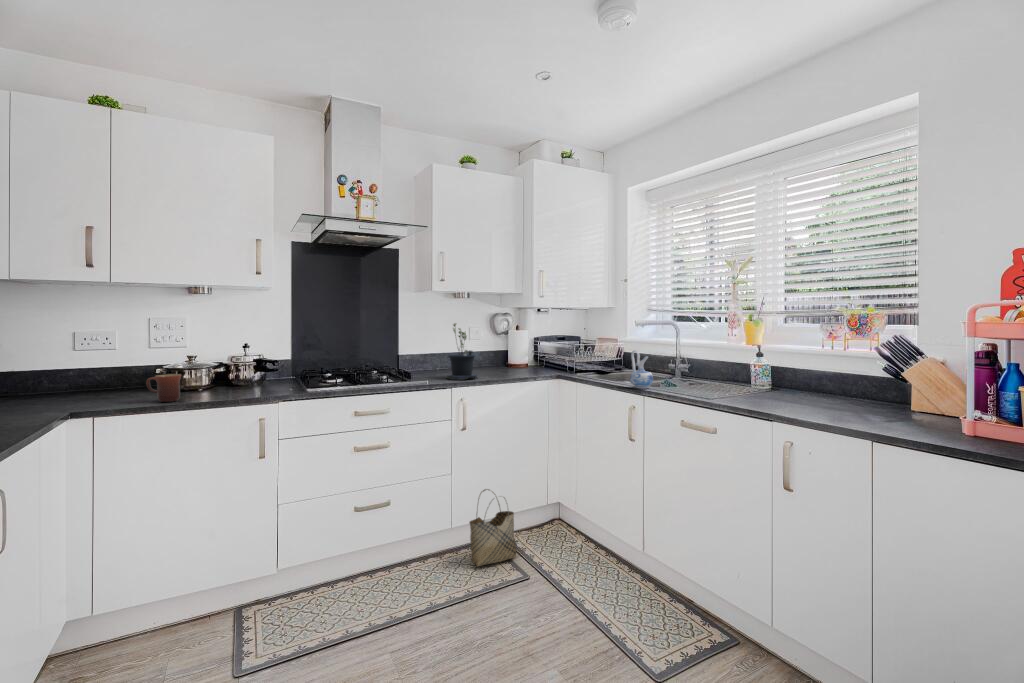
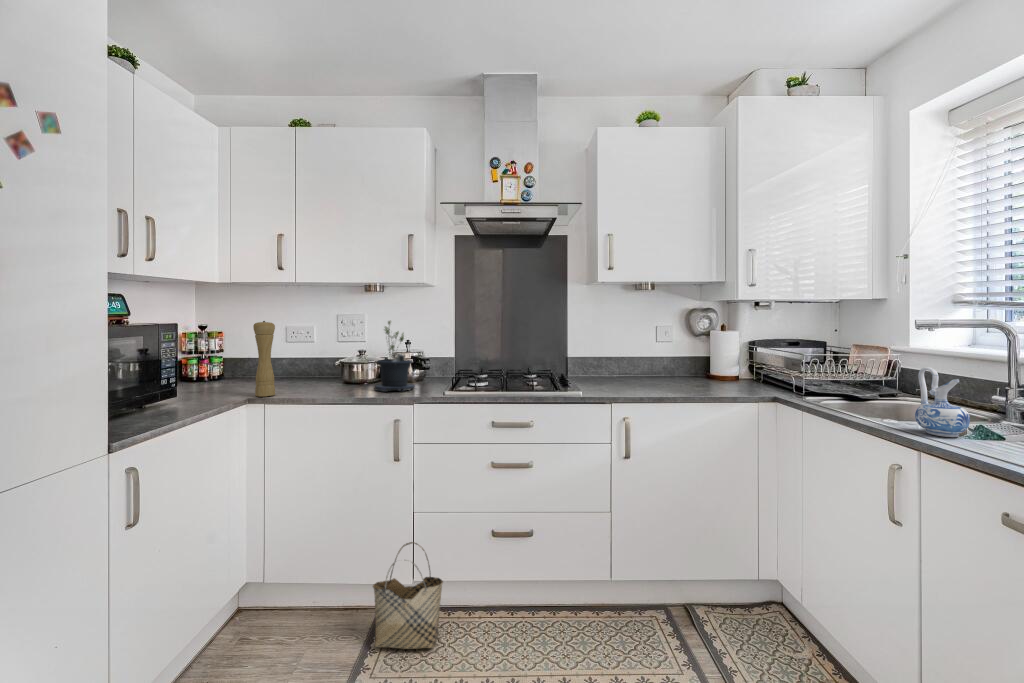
potted plant: present [446,323,478,380] -> present [374,321,414,392]
pepper mill: none [86,327,114,407] -> present [253,321,275,397]
mug: present [146,374,181,402] -> none [302,369,330,396]
woven basket: present [469,489,516,567] -> present [373,542,443,649]

